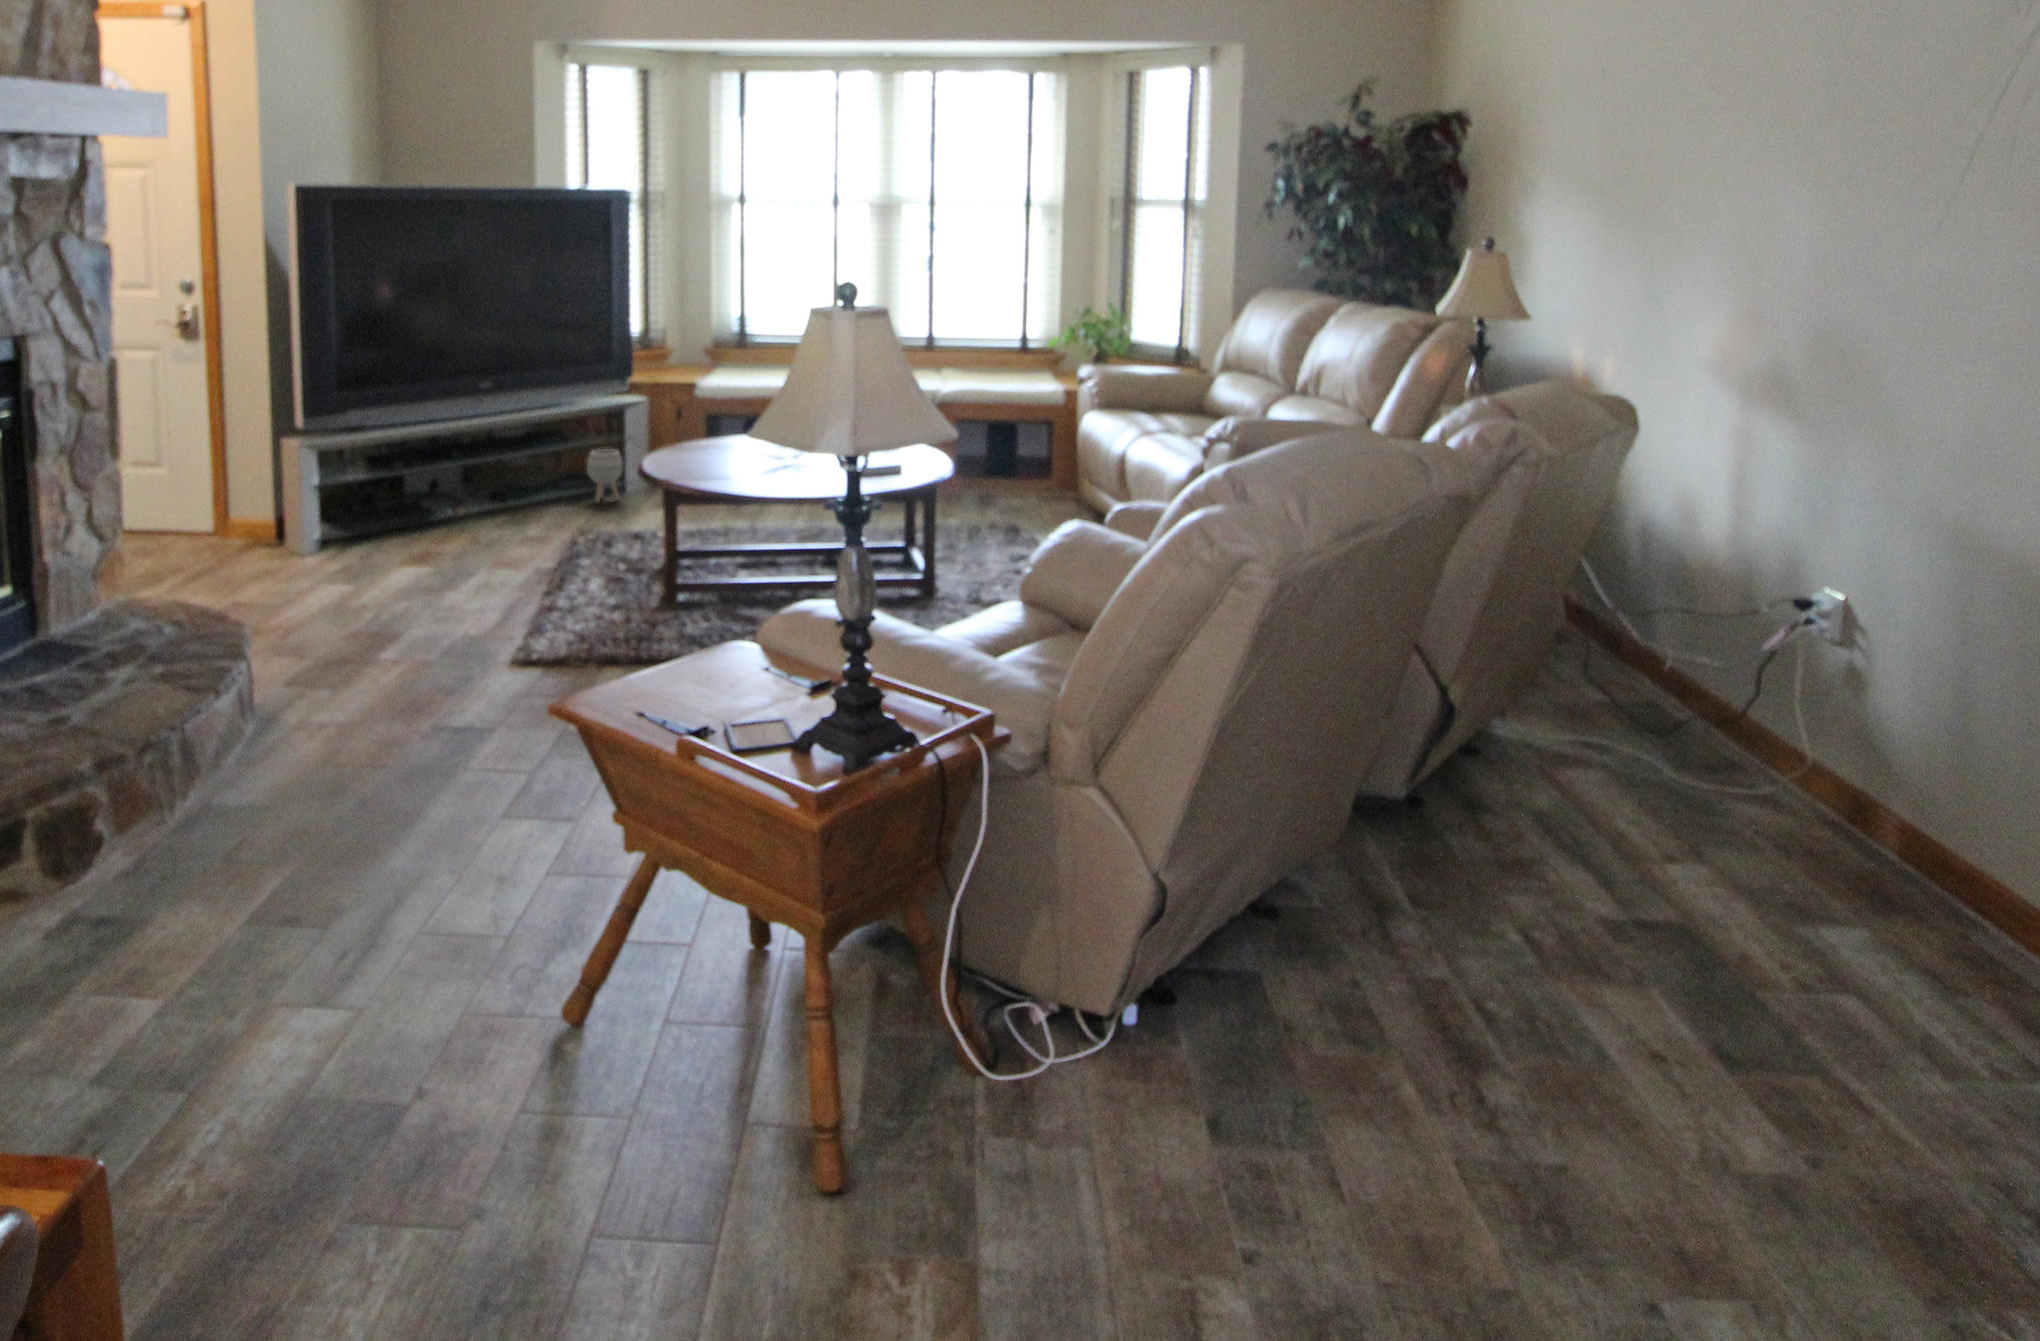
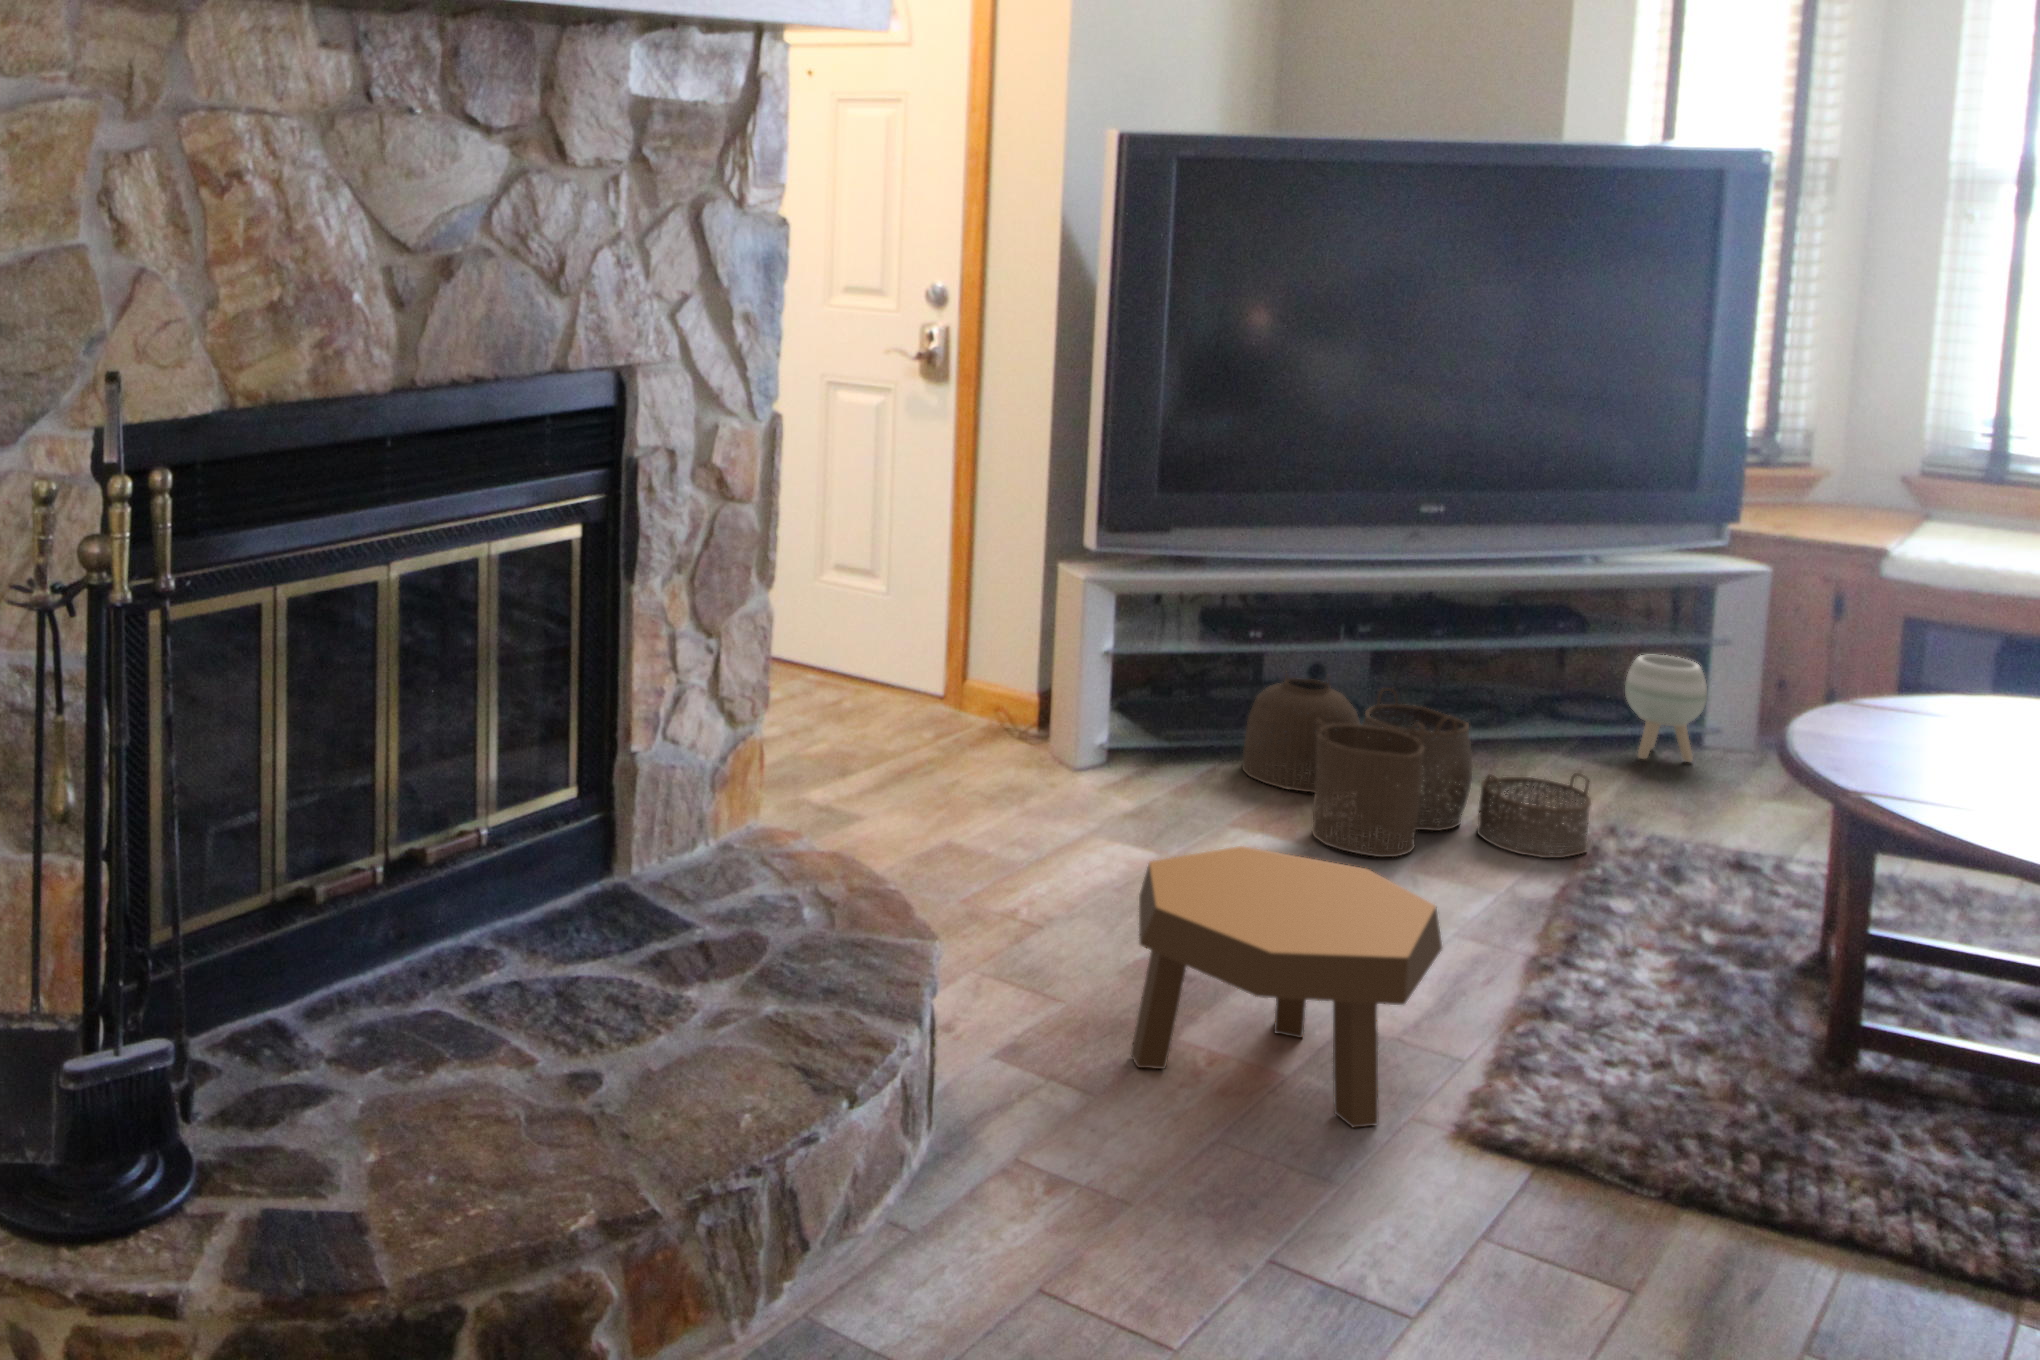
woven basket: none [400,481,571,566] -> present [1242,674,1591,858]
footstool: none [352,555,499,673] -> present [1131,846,1442,1128]

